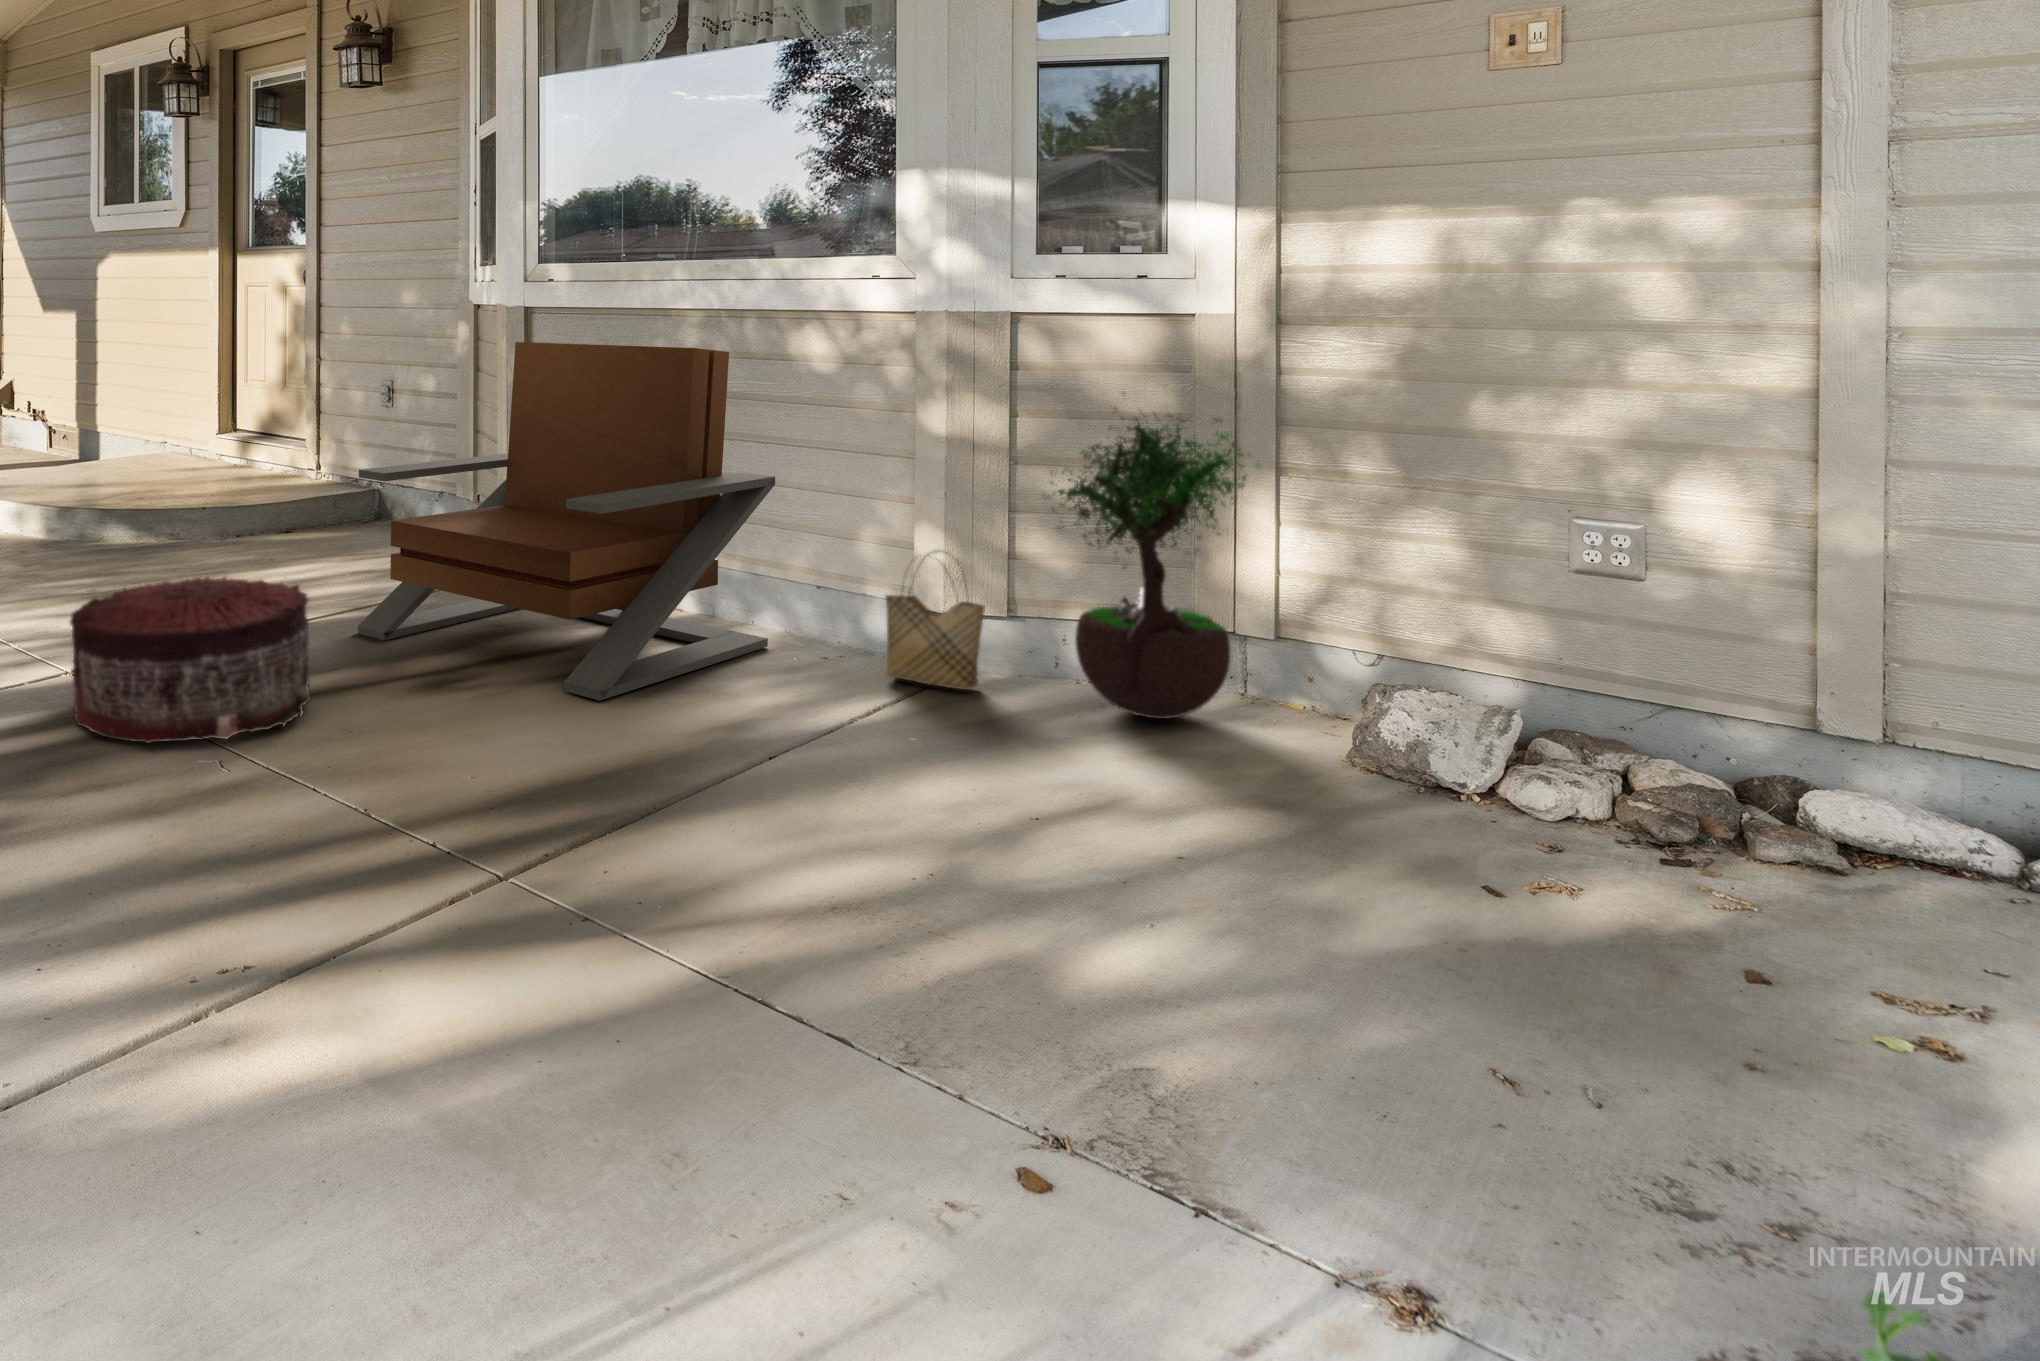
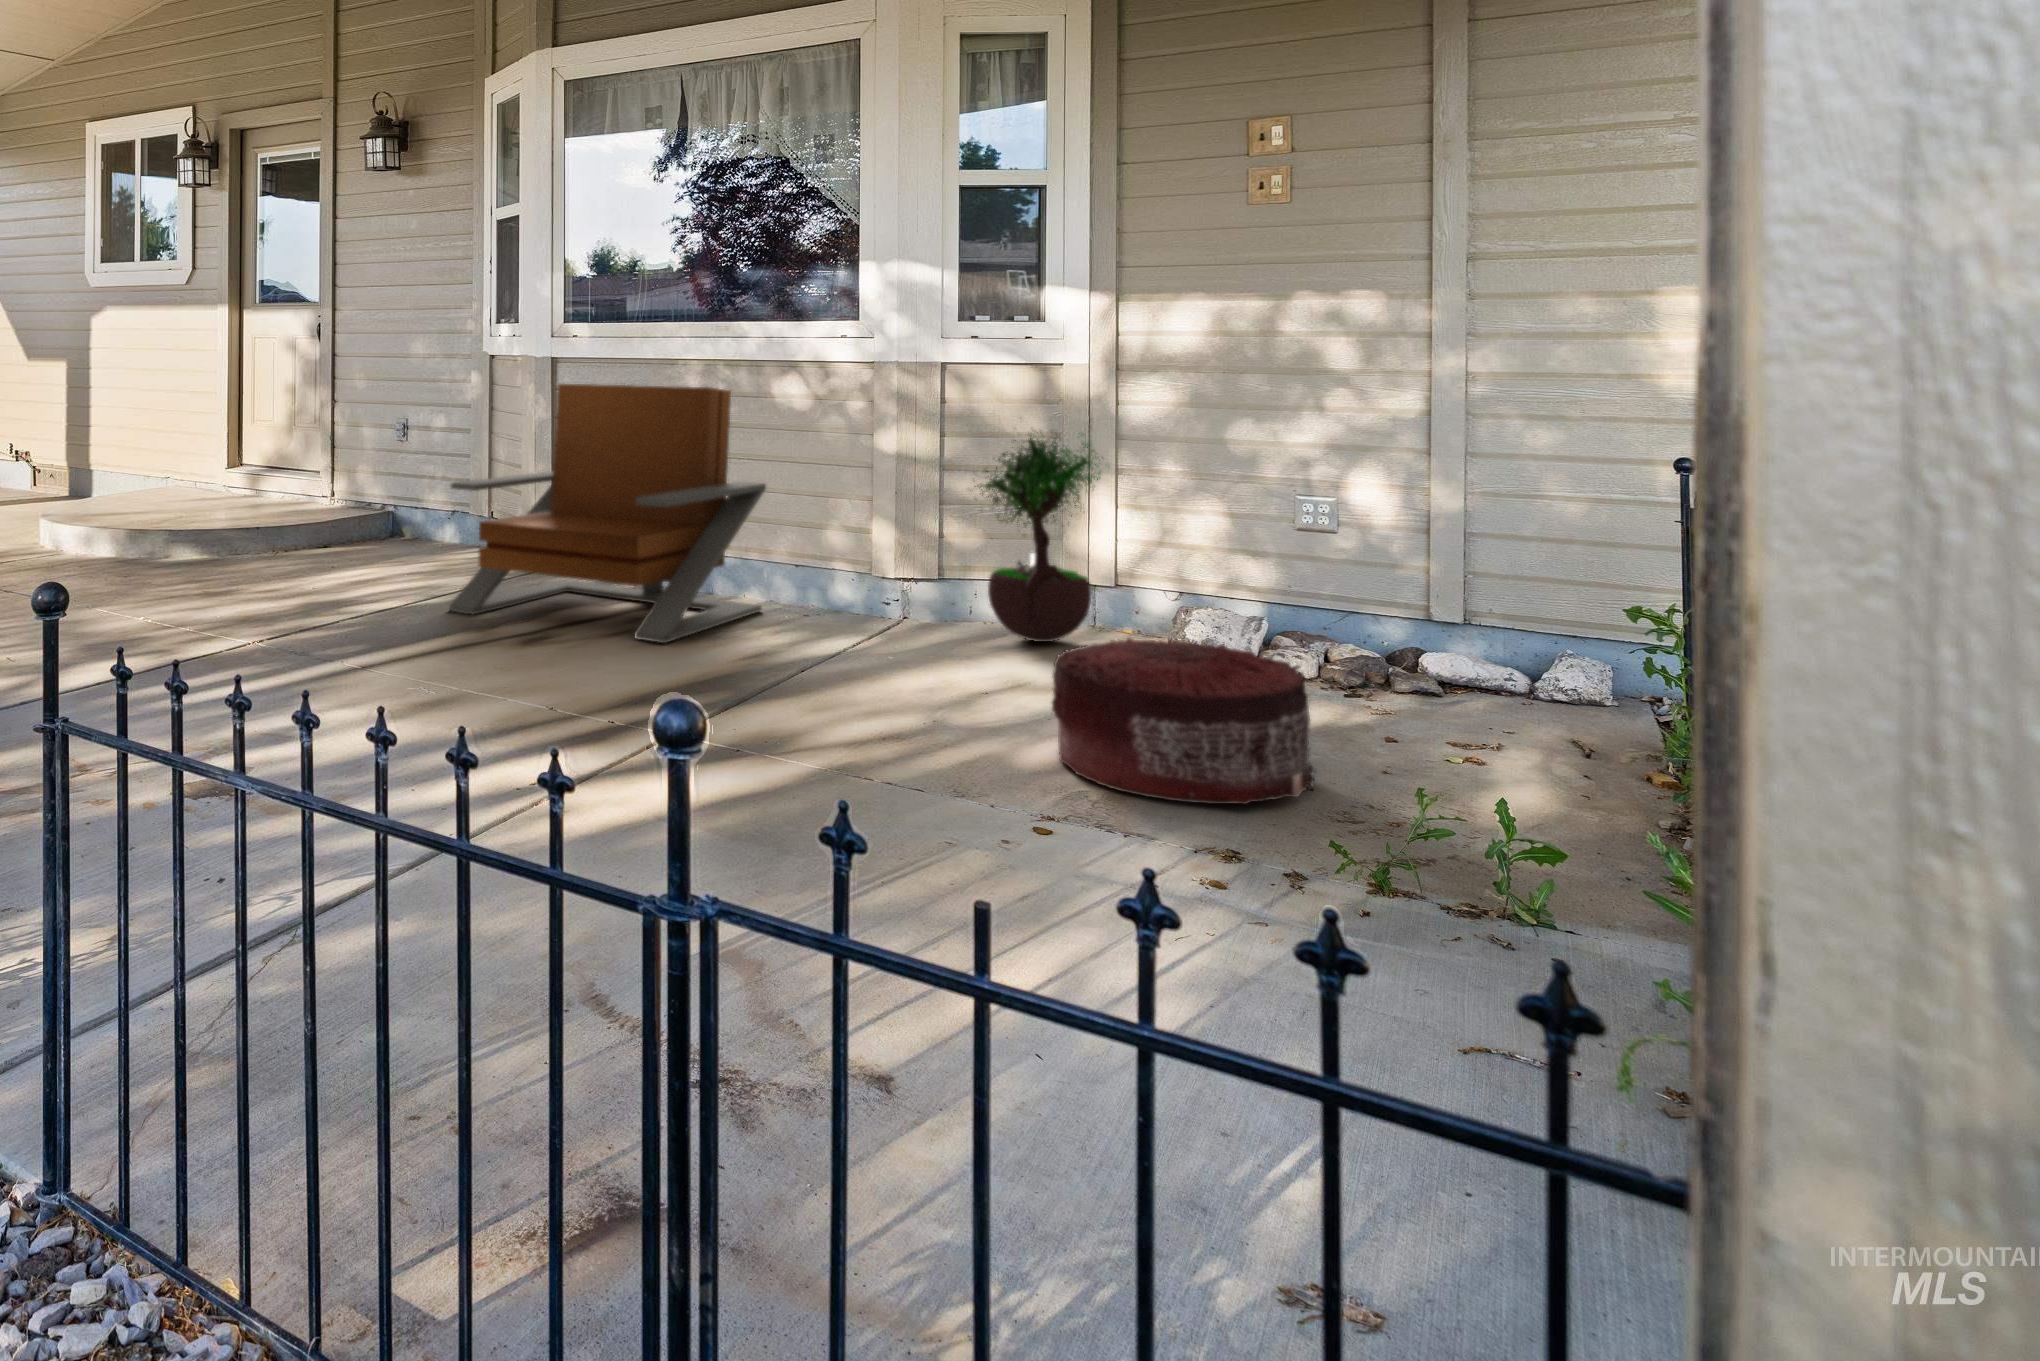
woven basket: present [885,551,985,690] -> none [853,533,925,631]
pouf: present [70,577,310,743] -> present [1052,638,1314,804]

